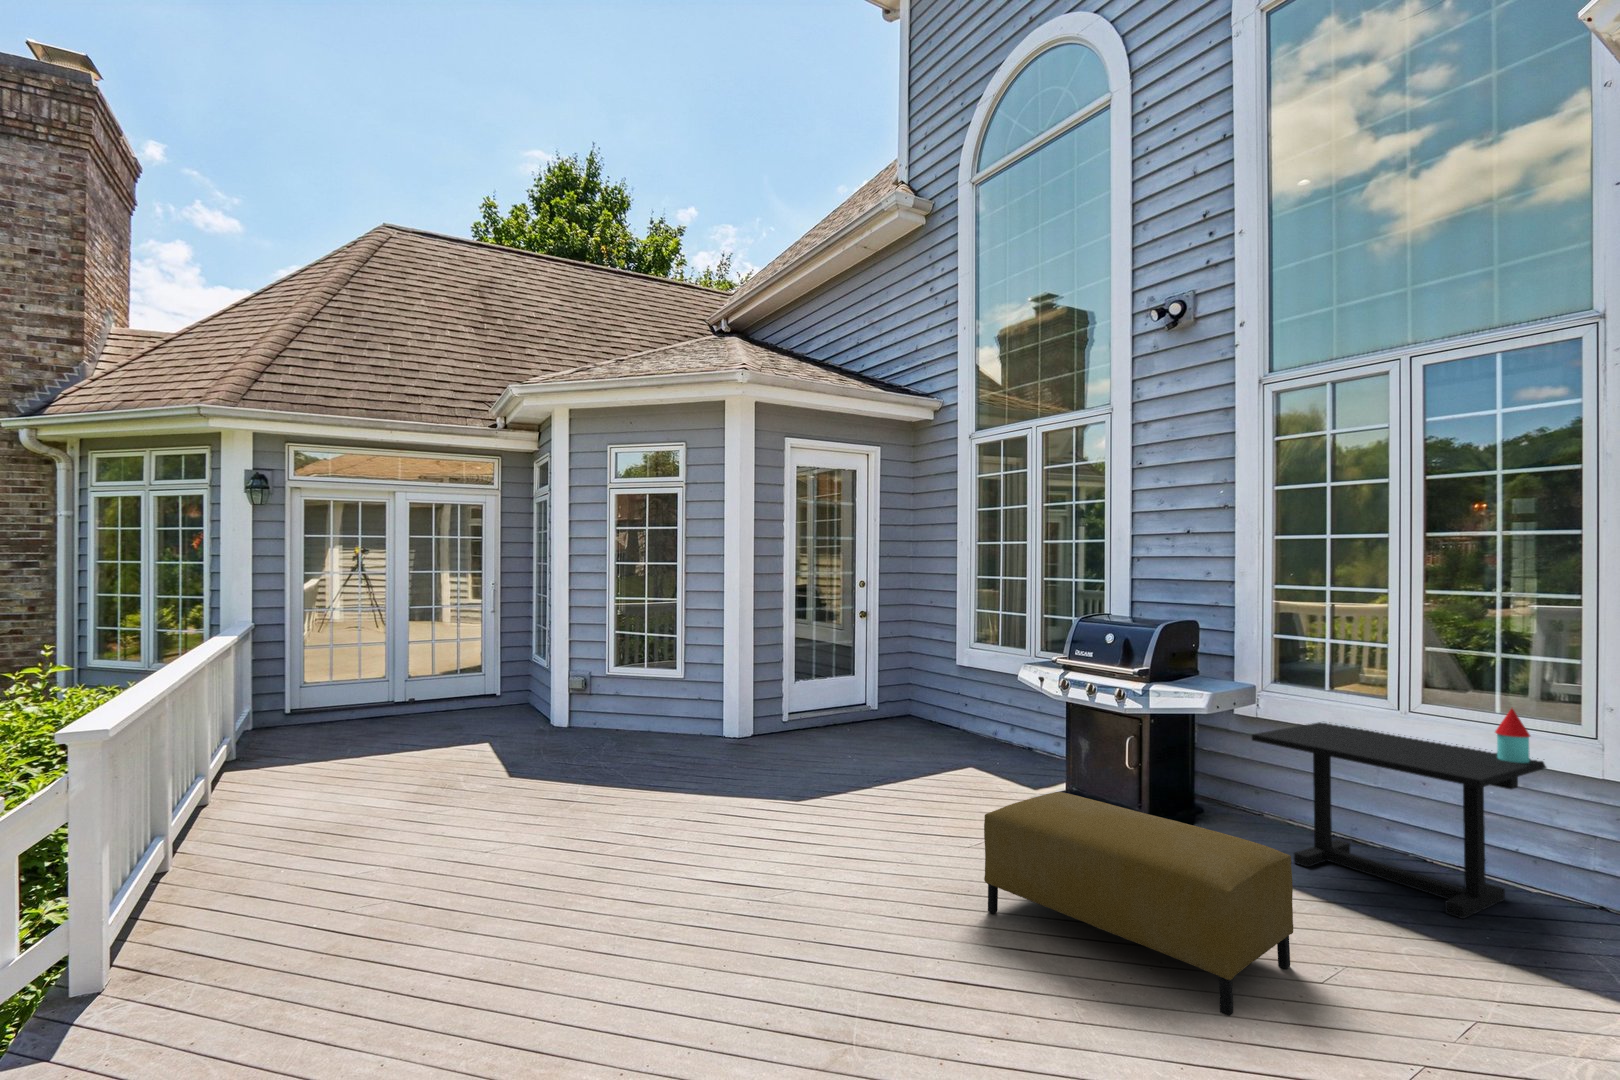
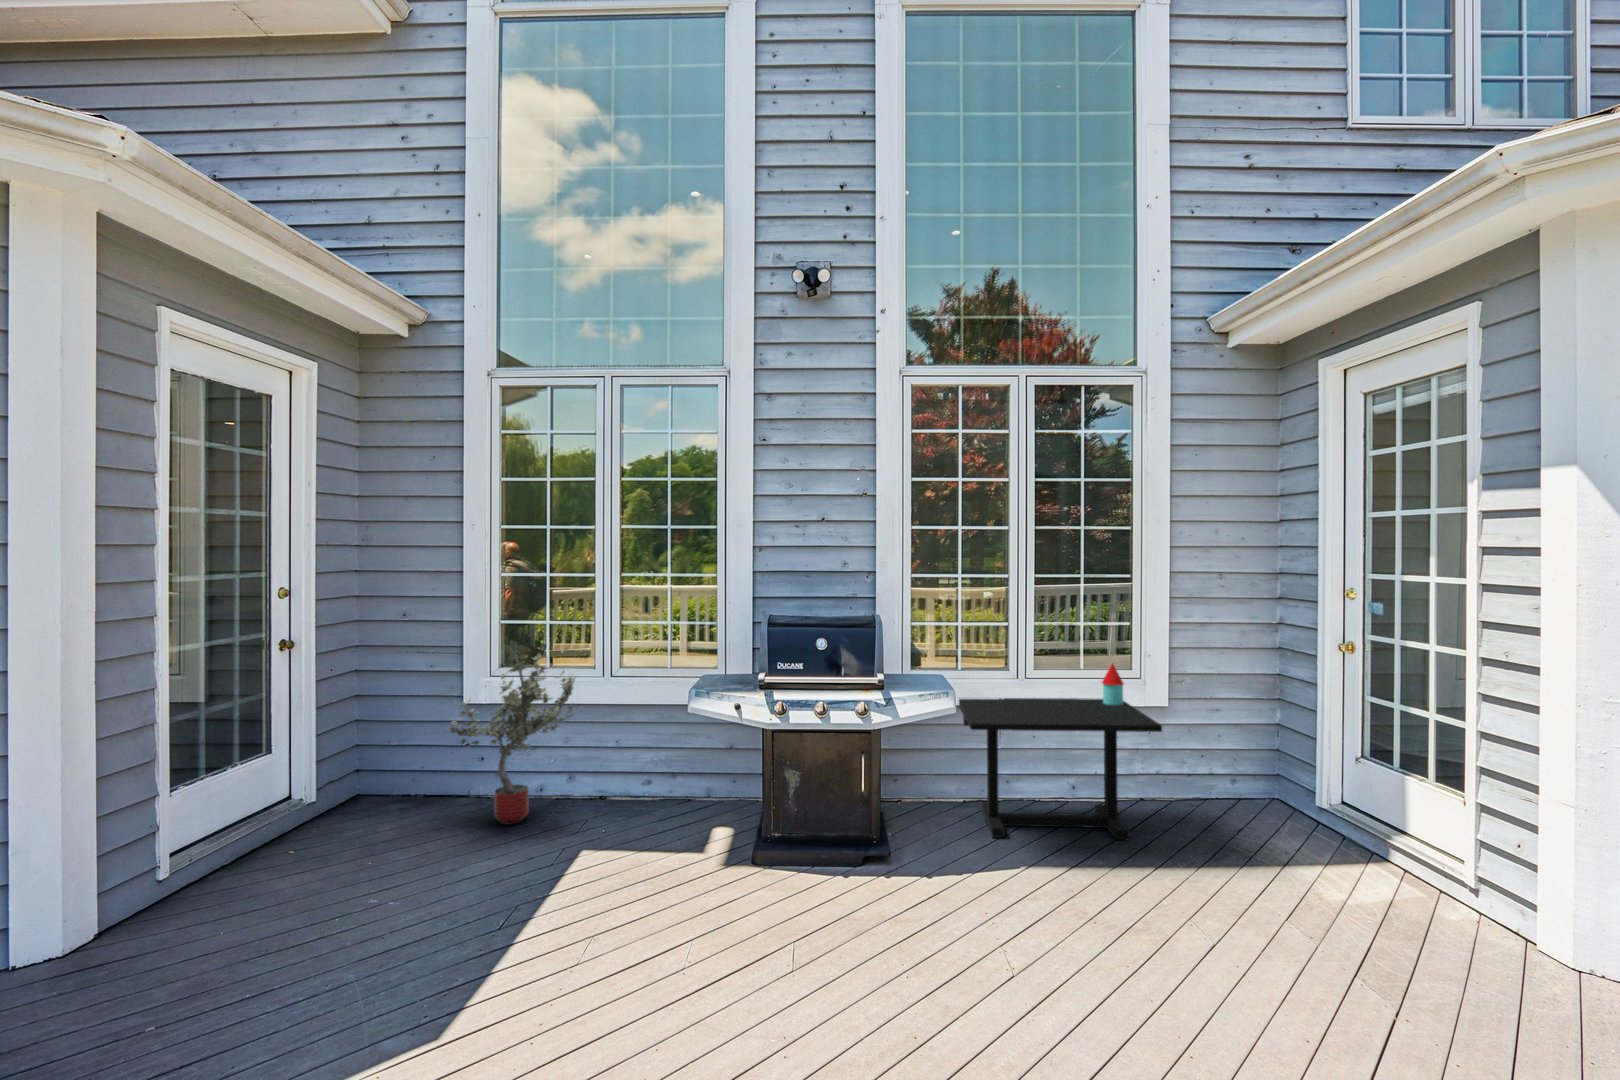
potted tree: none [934,631,1006,750] -> present [449,653,578,824]
ottoman: present [984,792,1293,1016] -> none [925,835,1275,1046]

